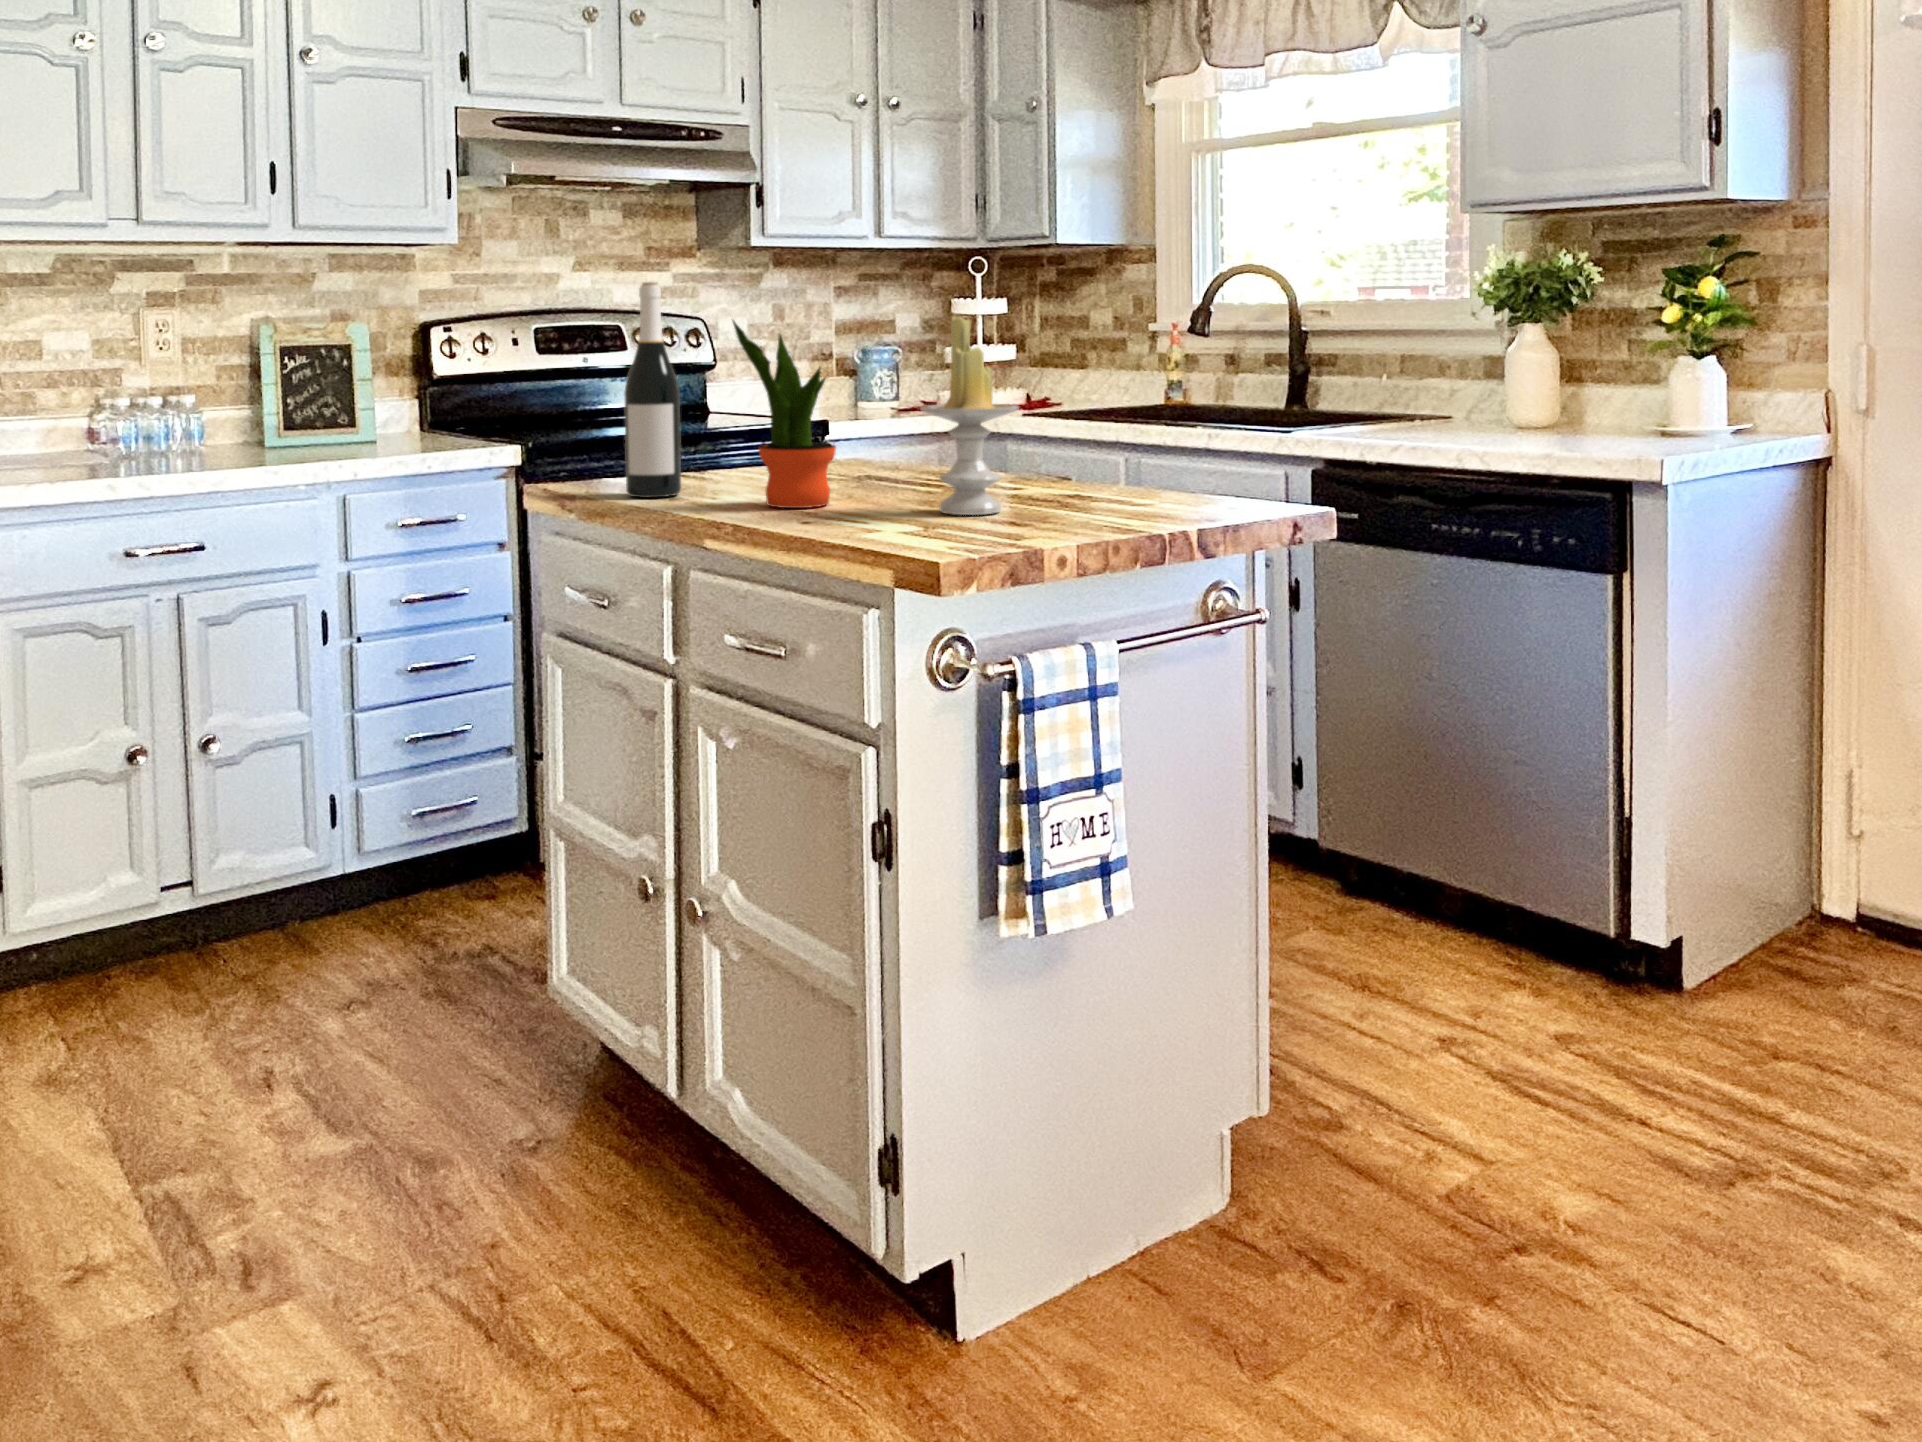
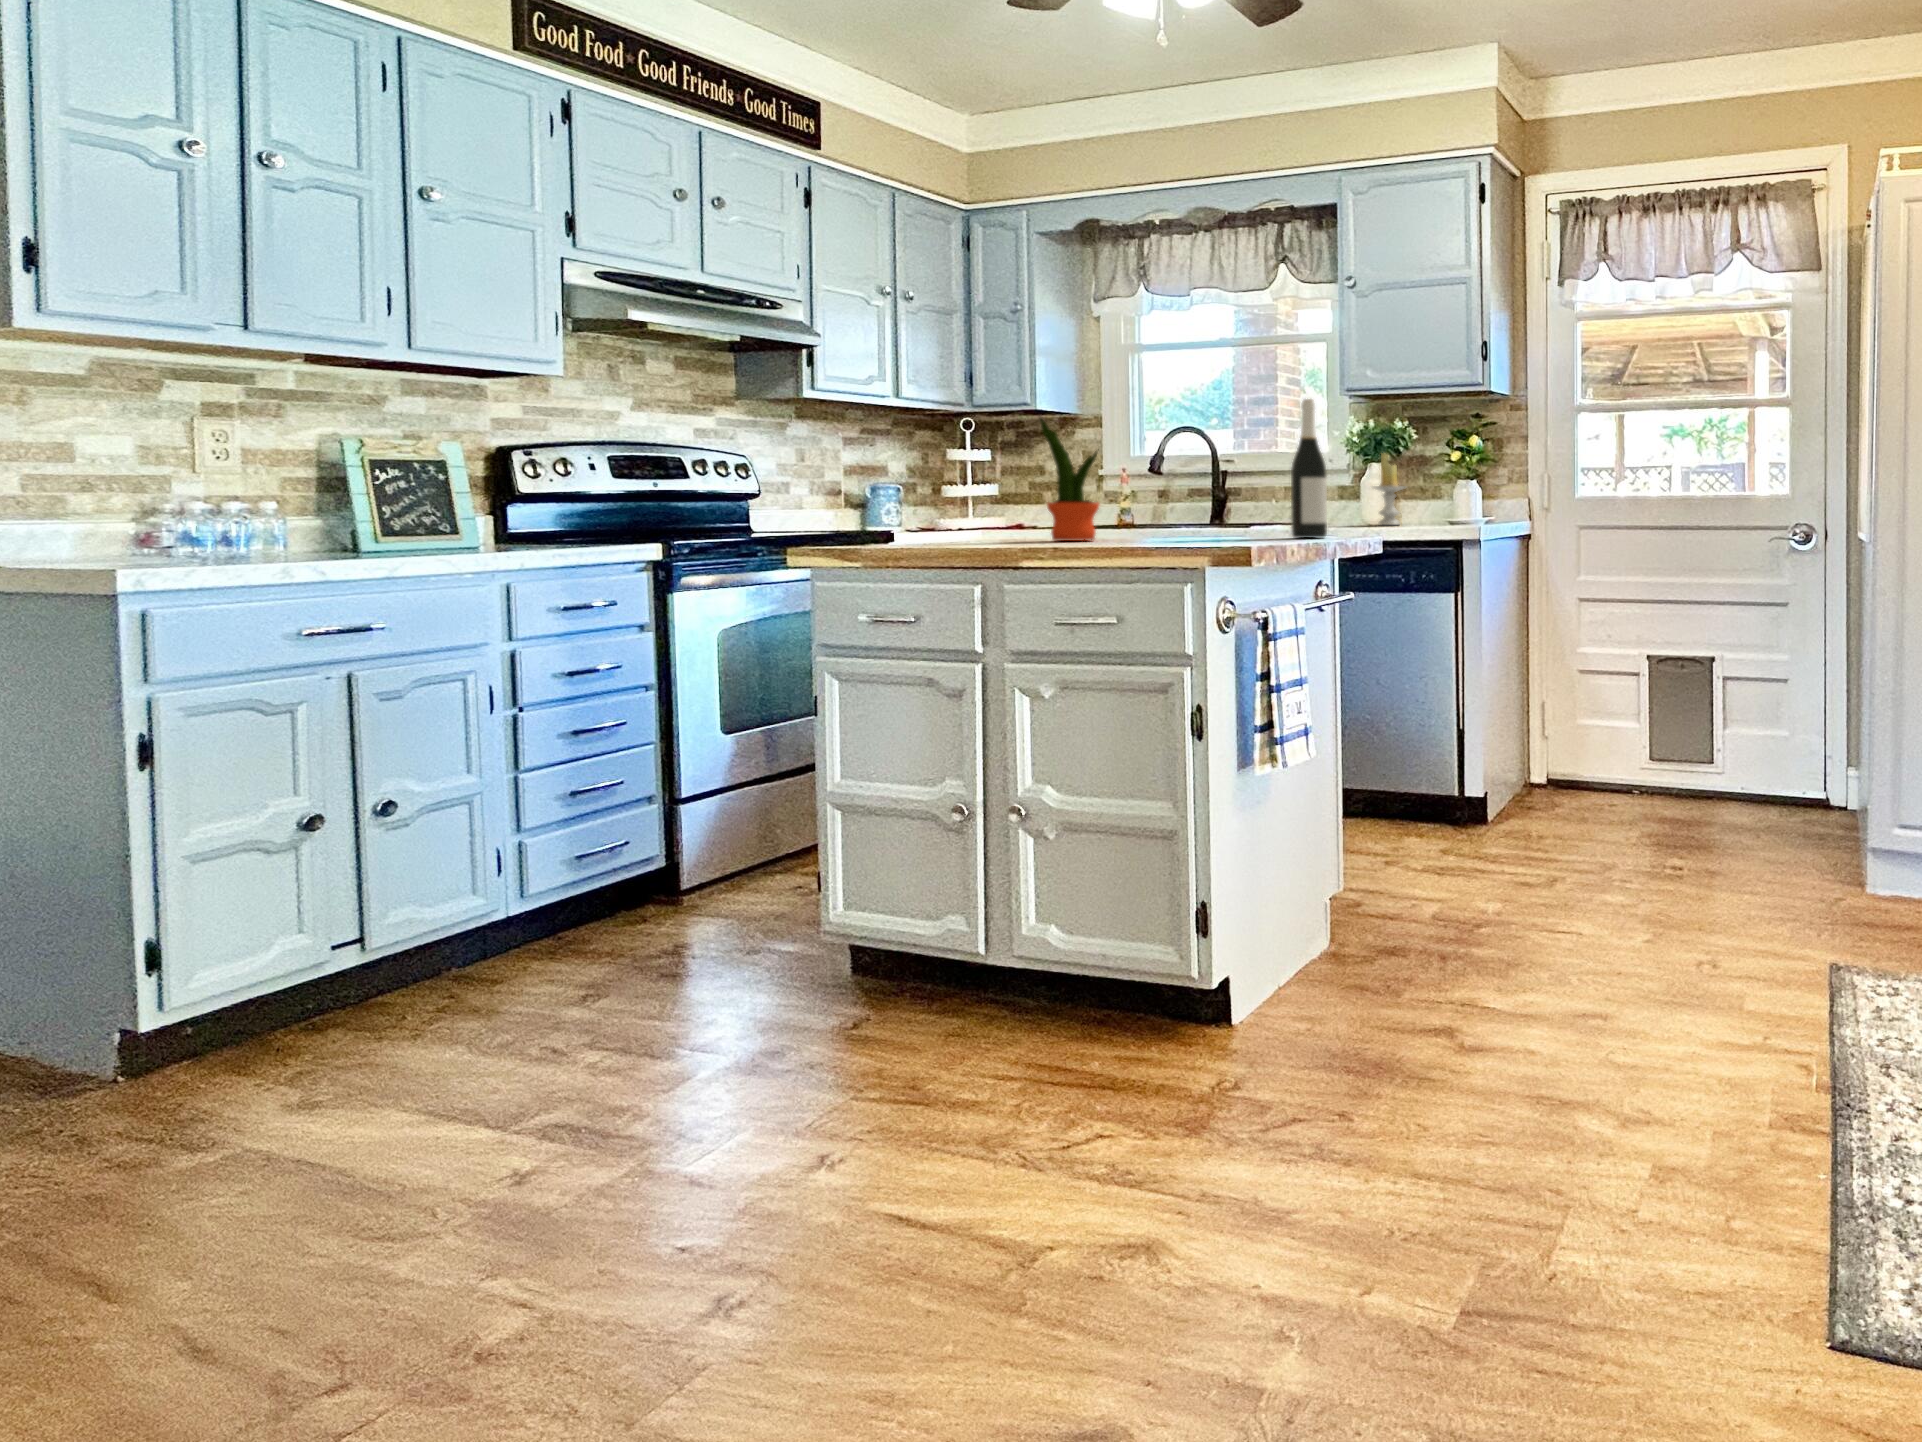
wine bottle: present [624,282,681,497] -> present [1291,399,1327,538]
candle: present [920,317,1019,515] -> present [1373,454,1405,525]

